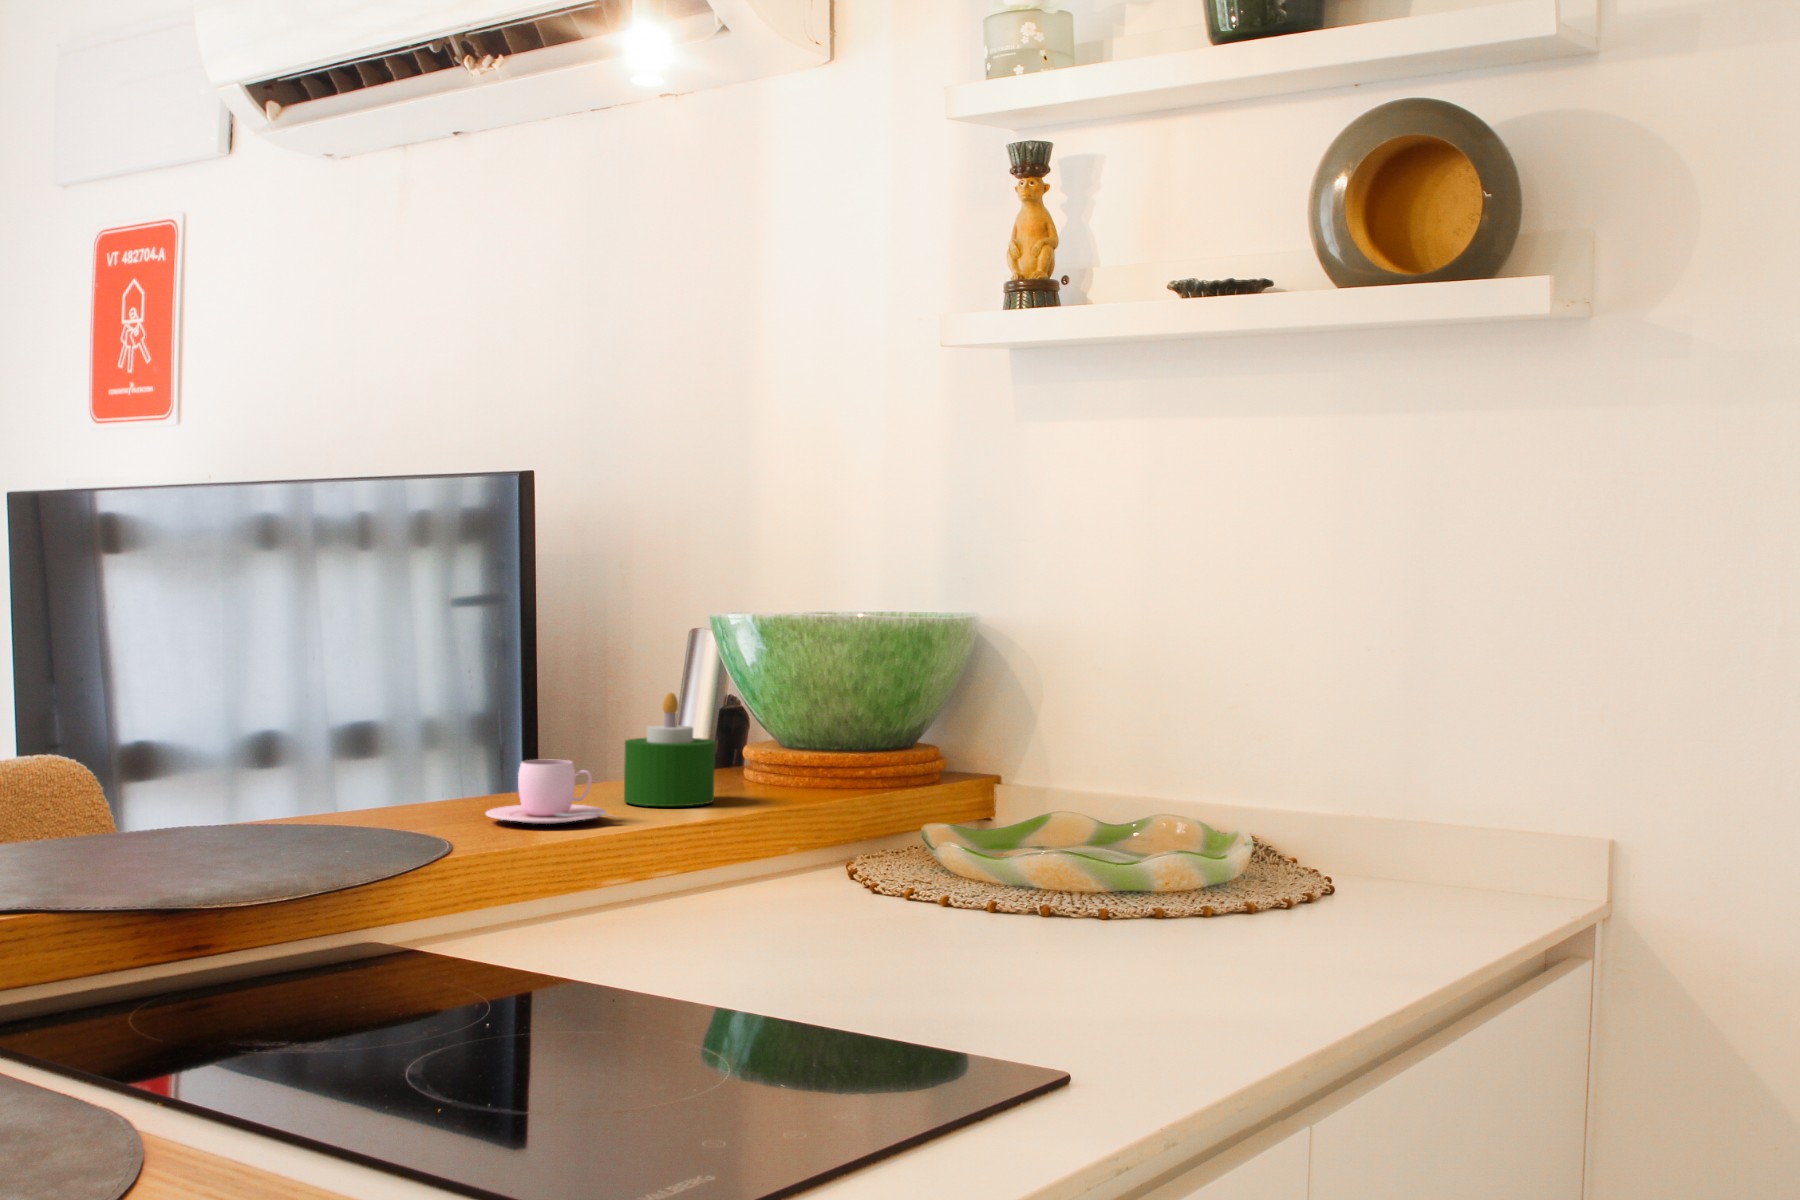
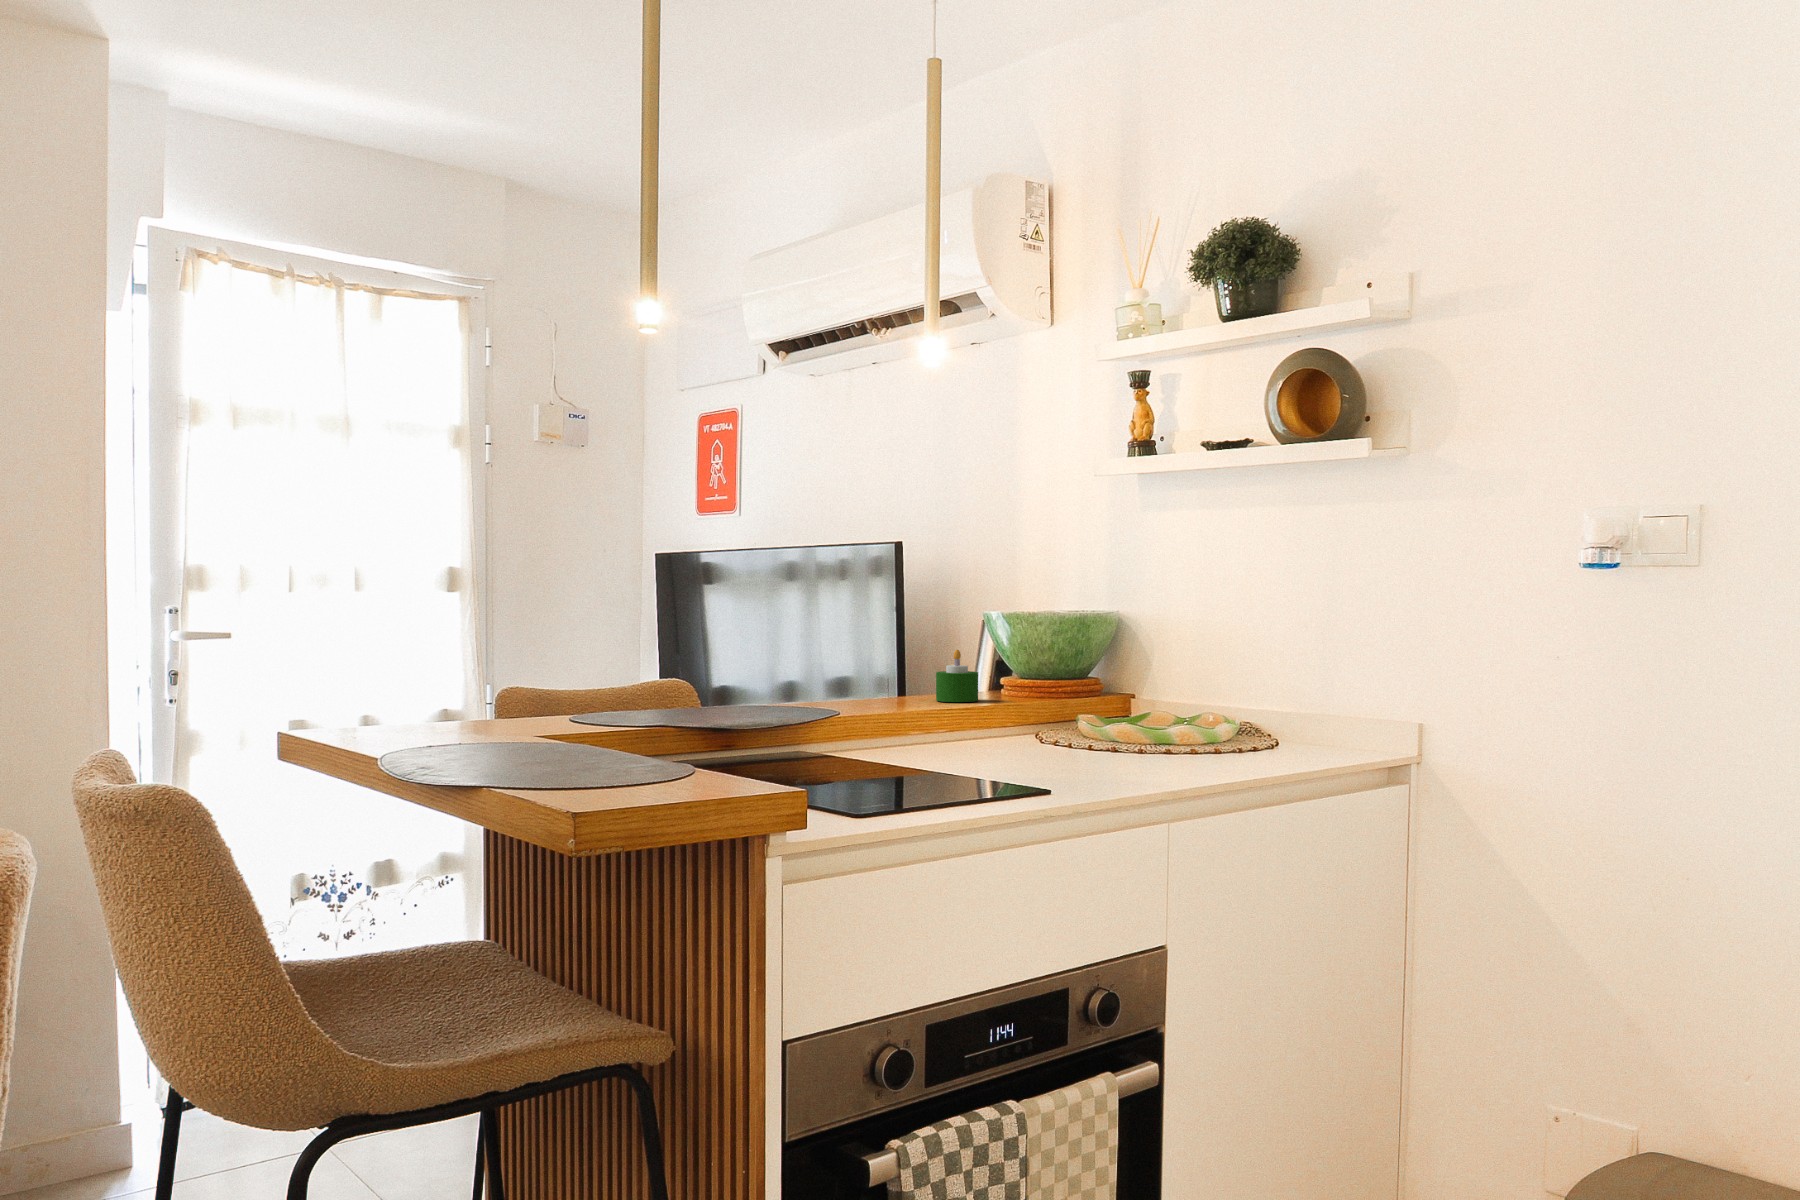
teacup: present [486,759,616,824] -> none [870,641,927,706]

